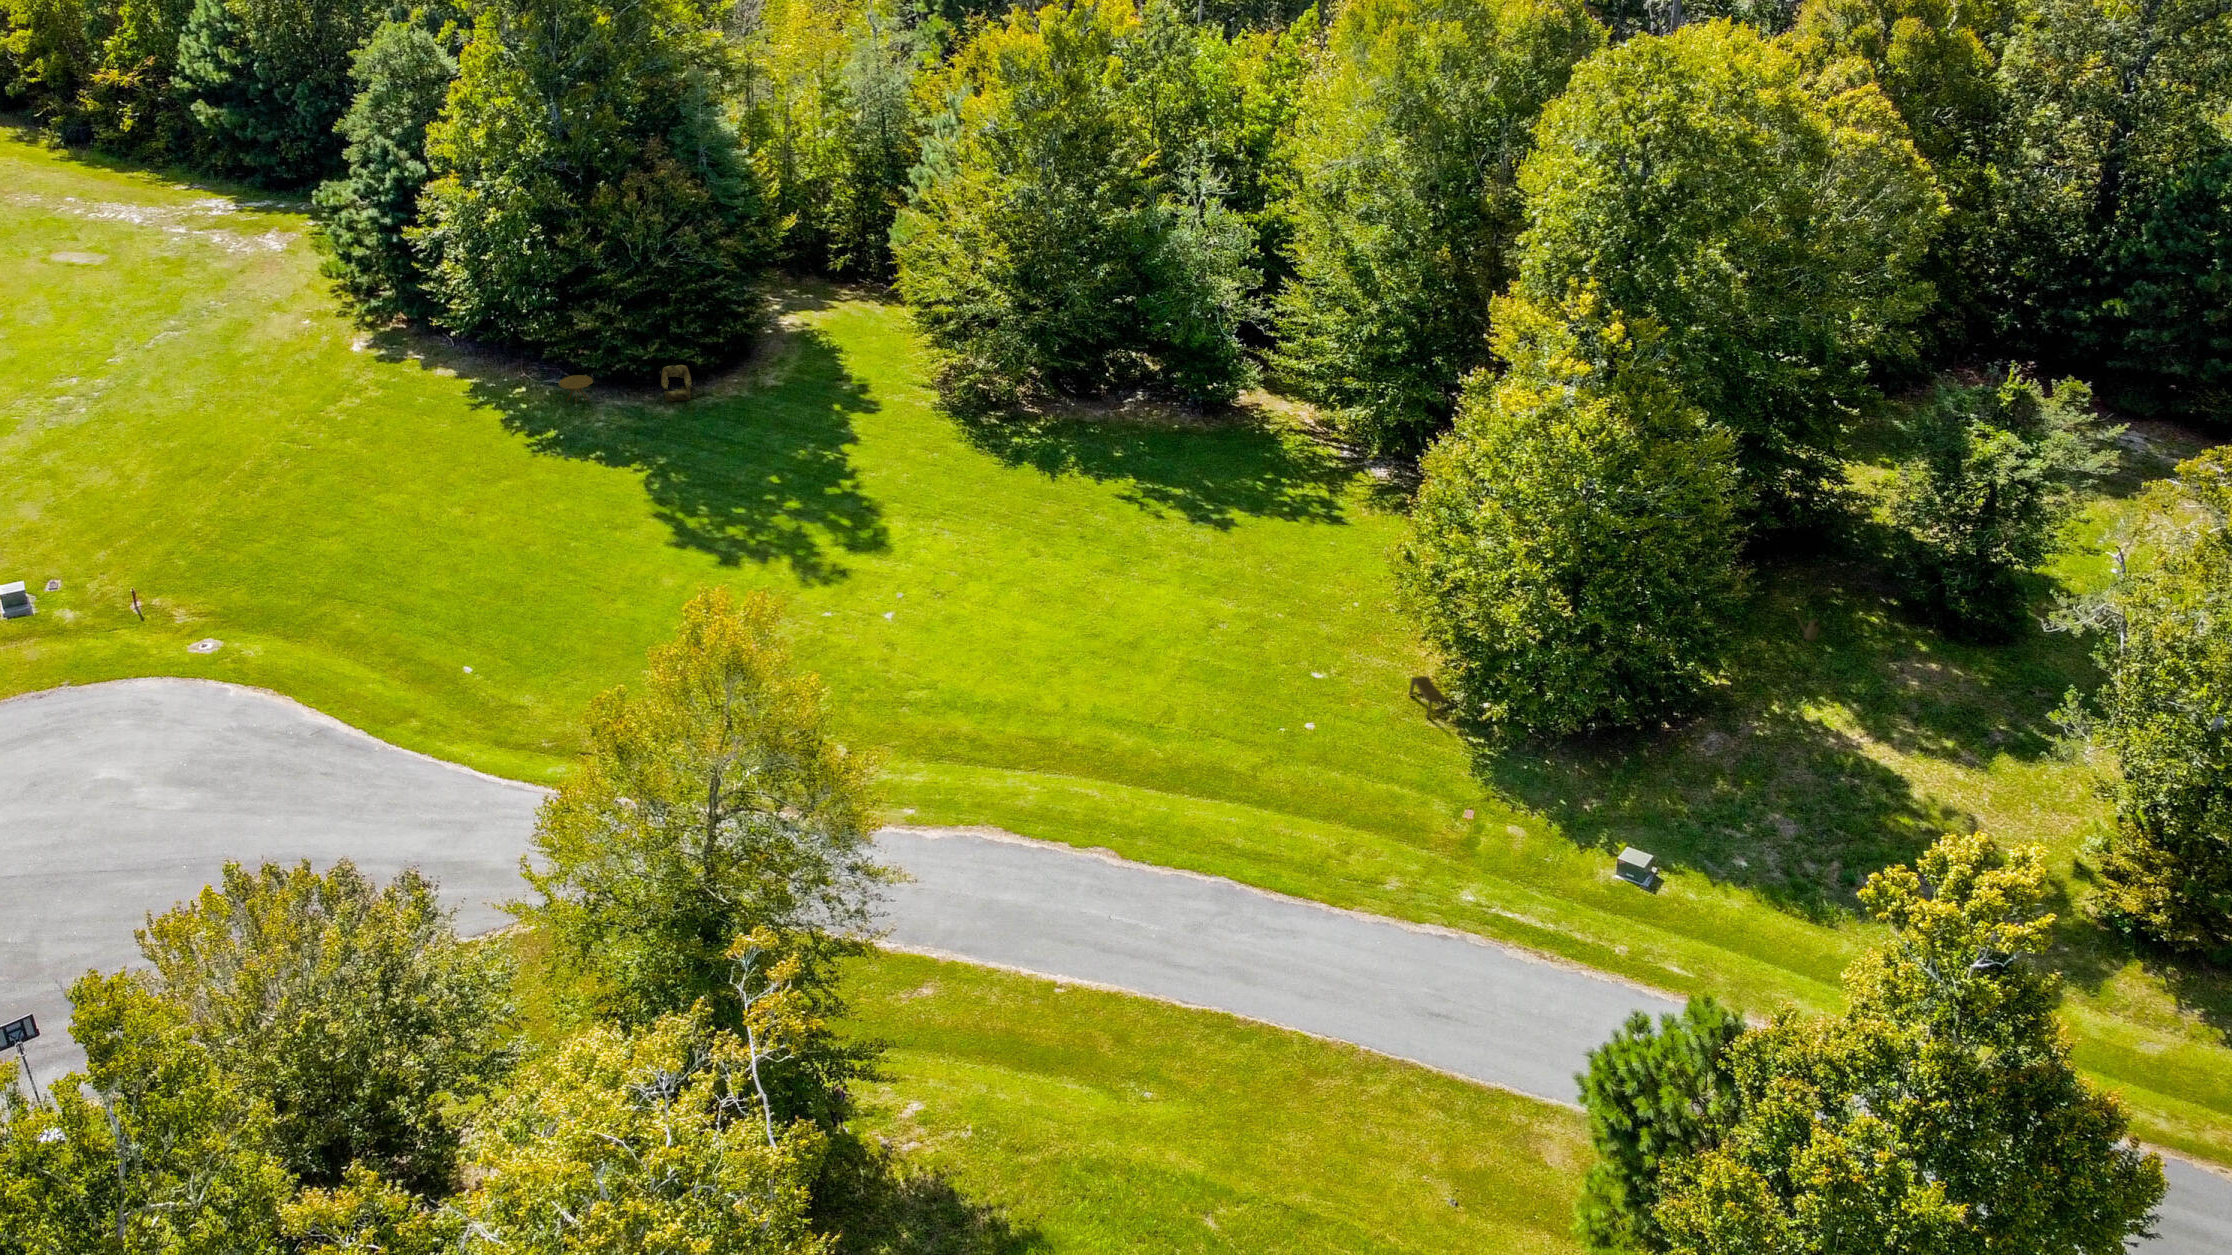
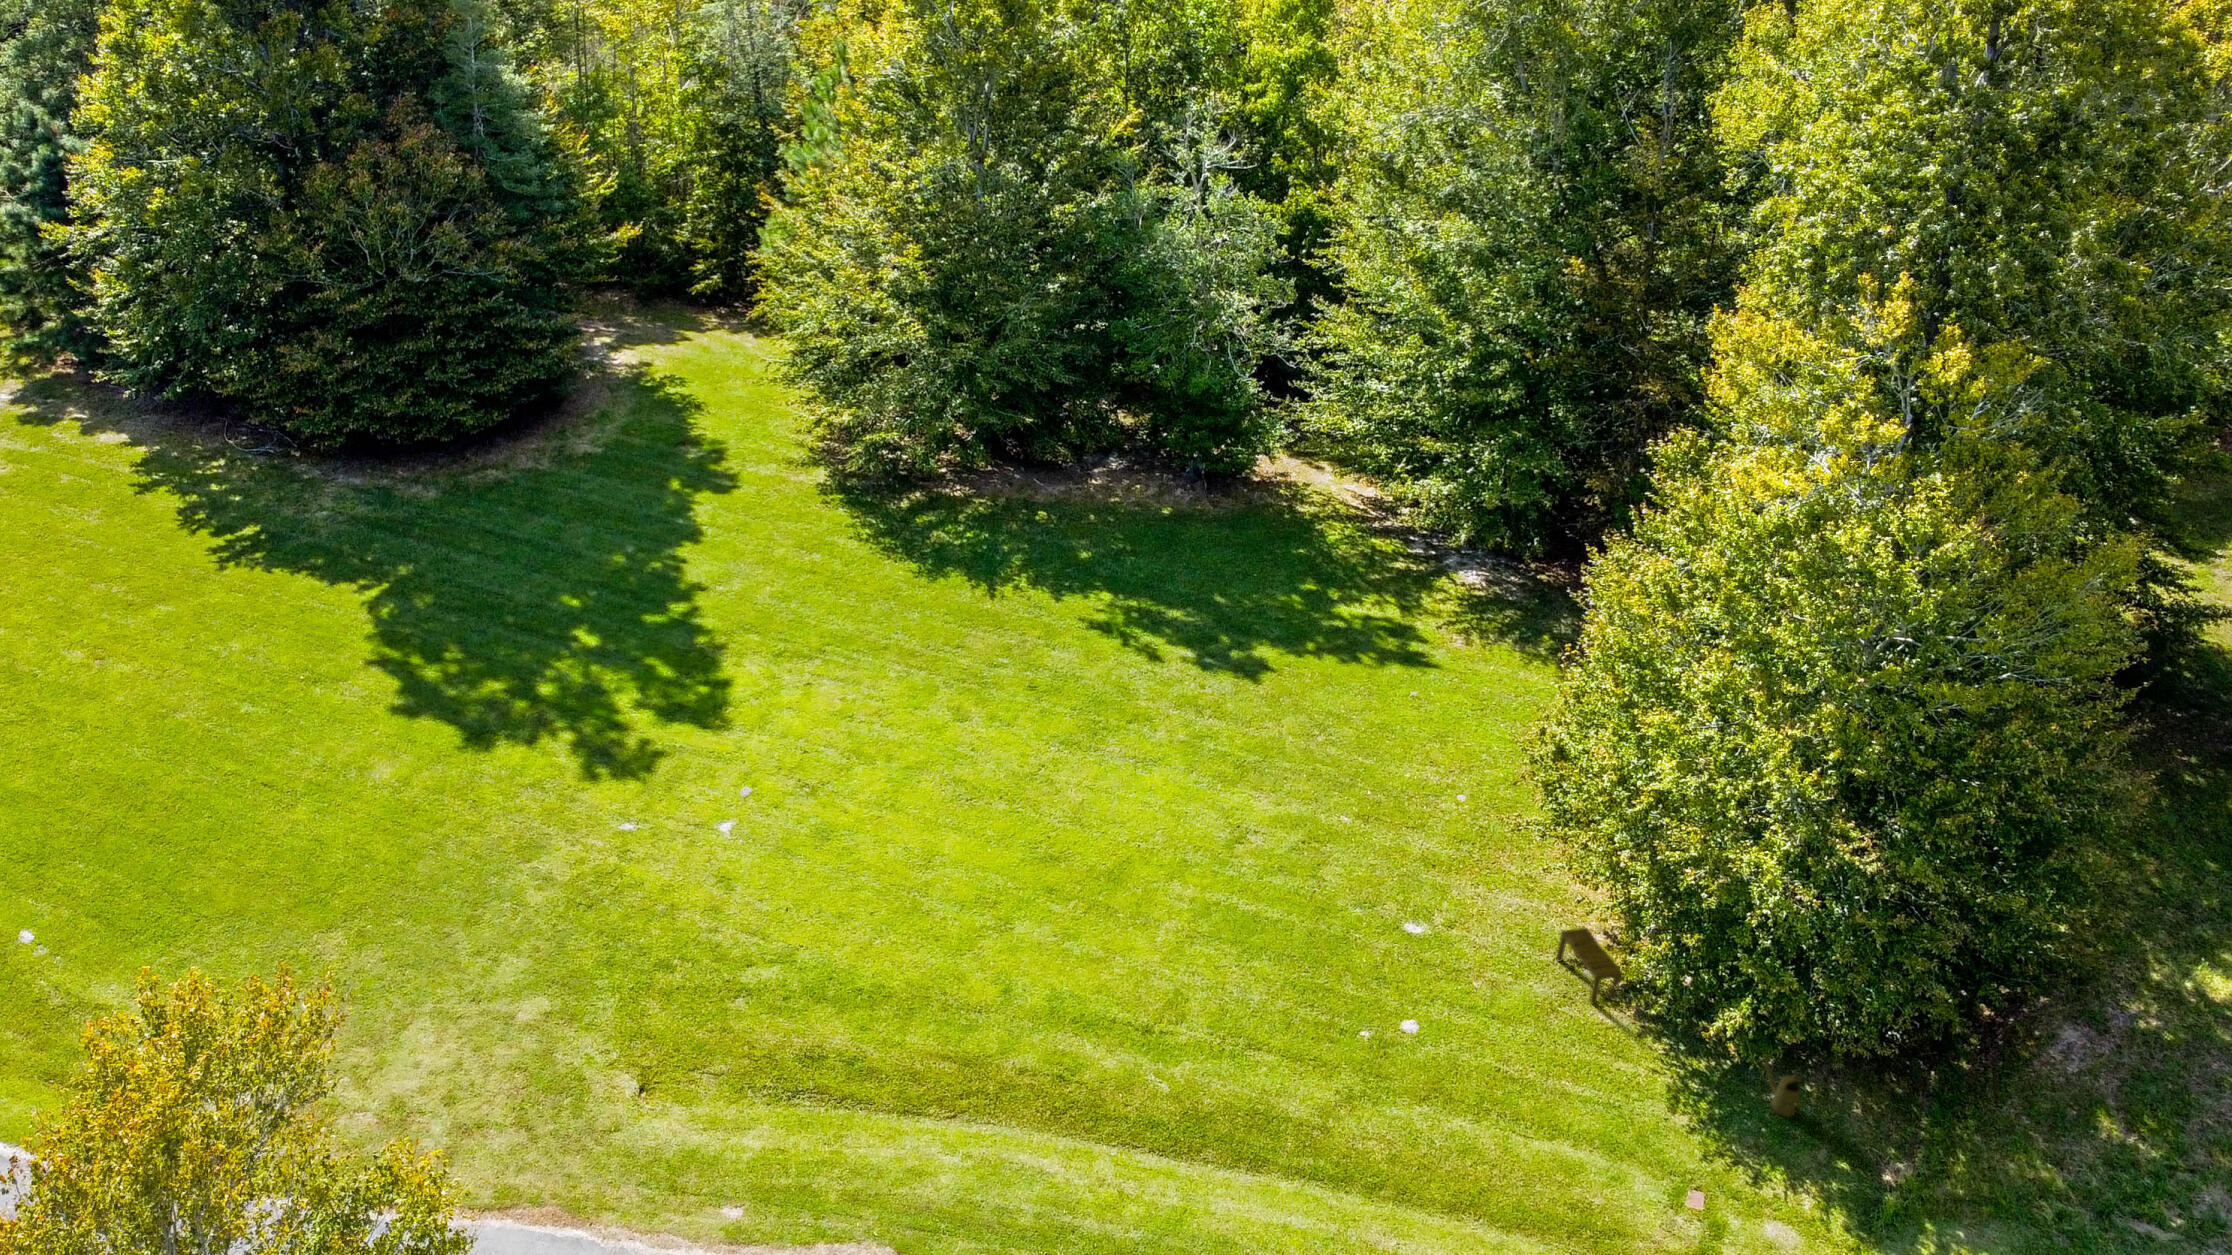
armchair: present [661,365,692,402] -> none [427,425,472,478]
round table: present [559,375,593,402] -> none [275,441,327,487]
watering can: present [1797,617,1819,641] -> present [1763,1054,1802,1117]

